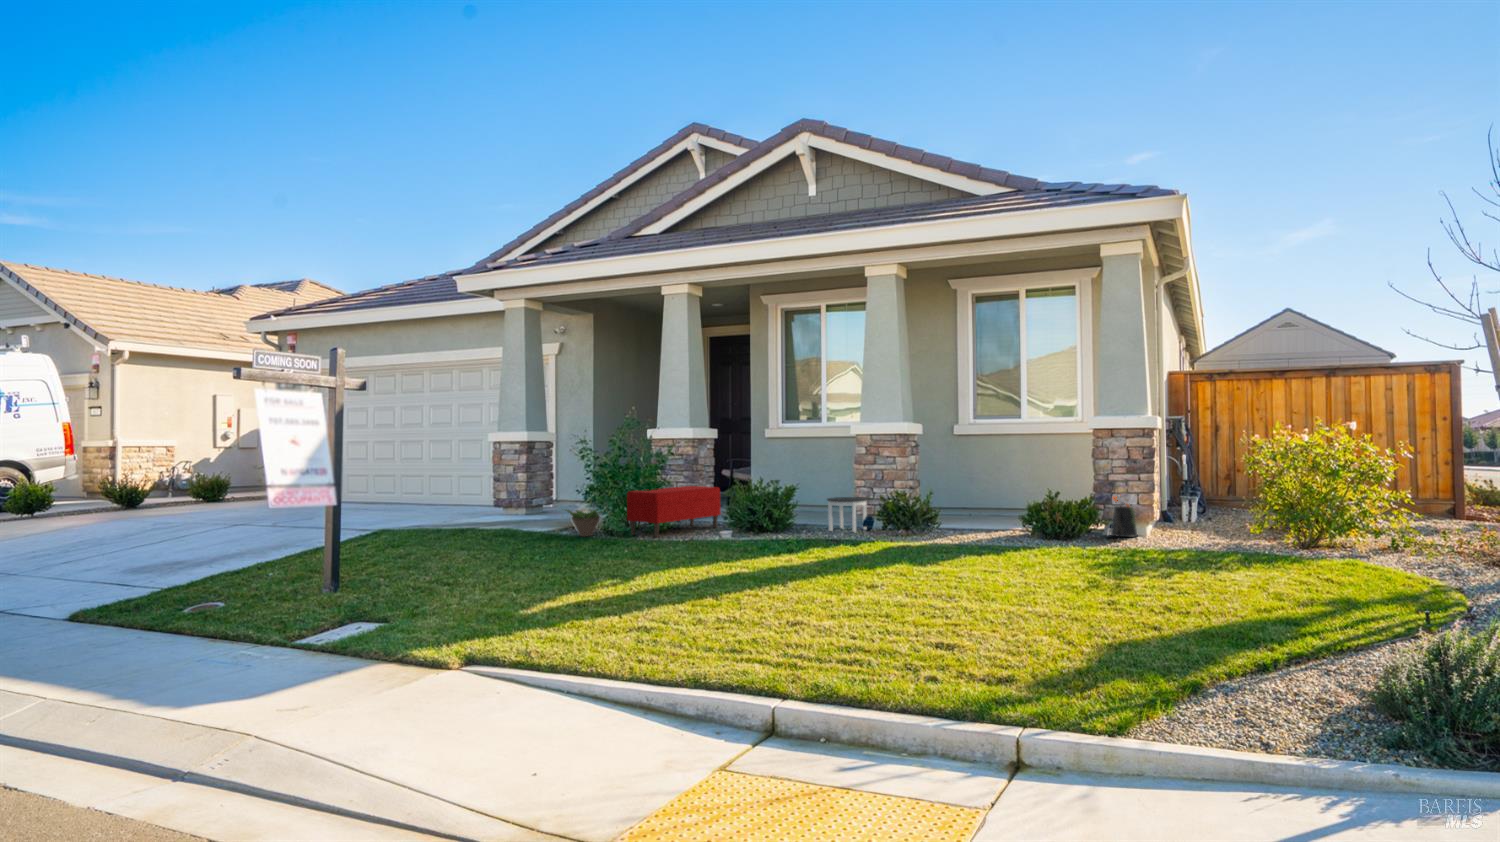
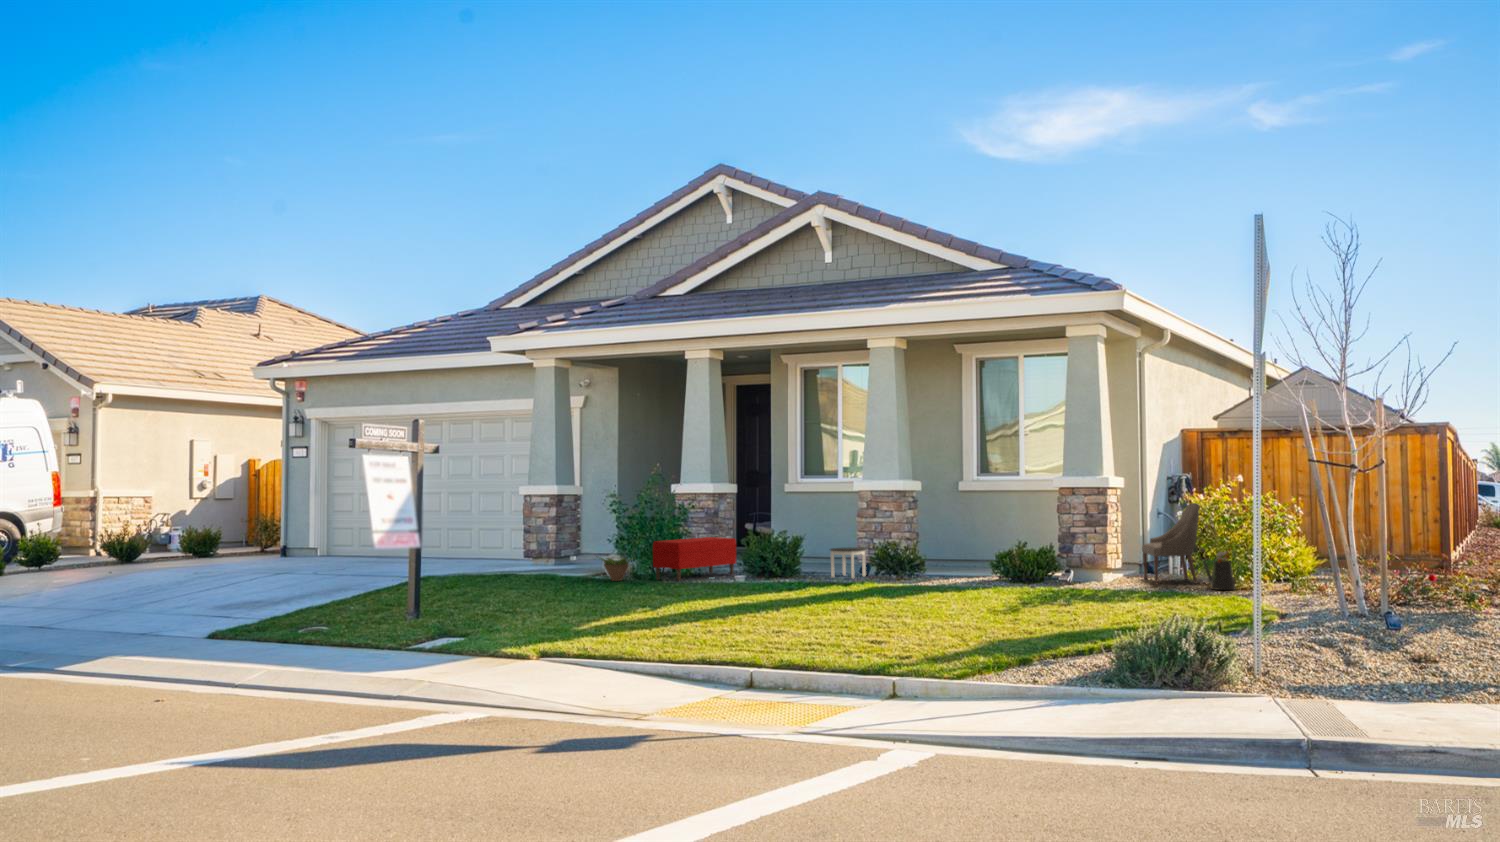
chair: none [1188,445,1267,540] -> present [1142,503,1199,584]
watering can: present [1111,495,1138,537] -> present [1203,550,1235,590]

